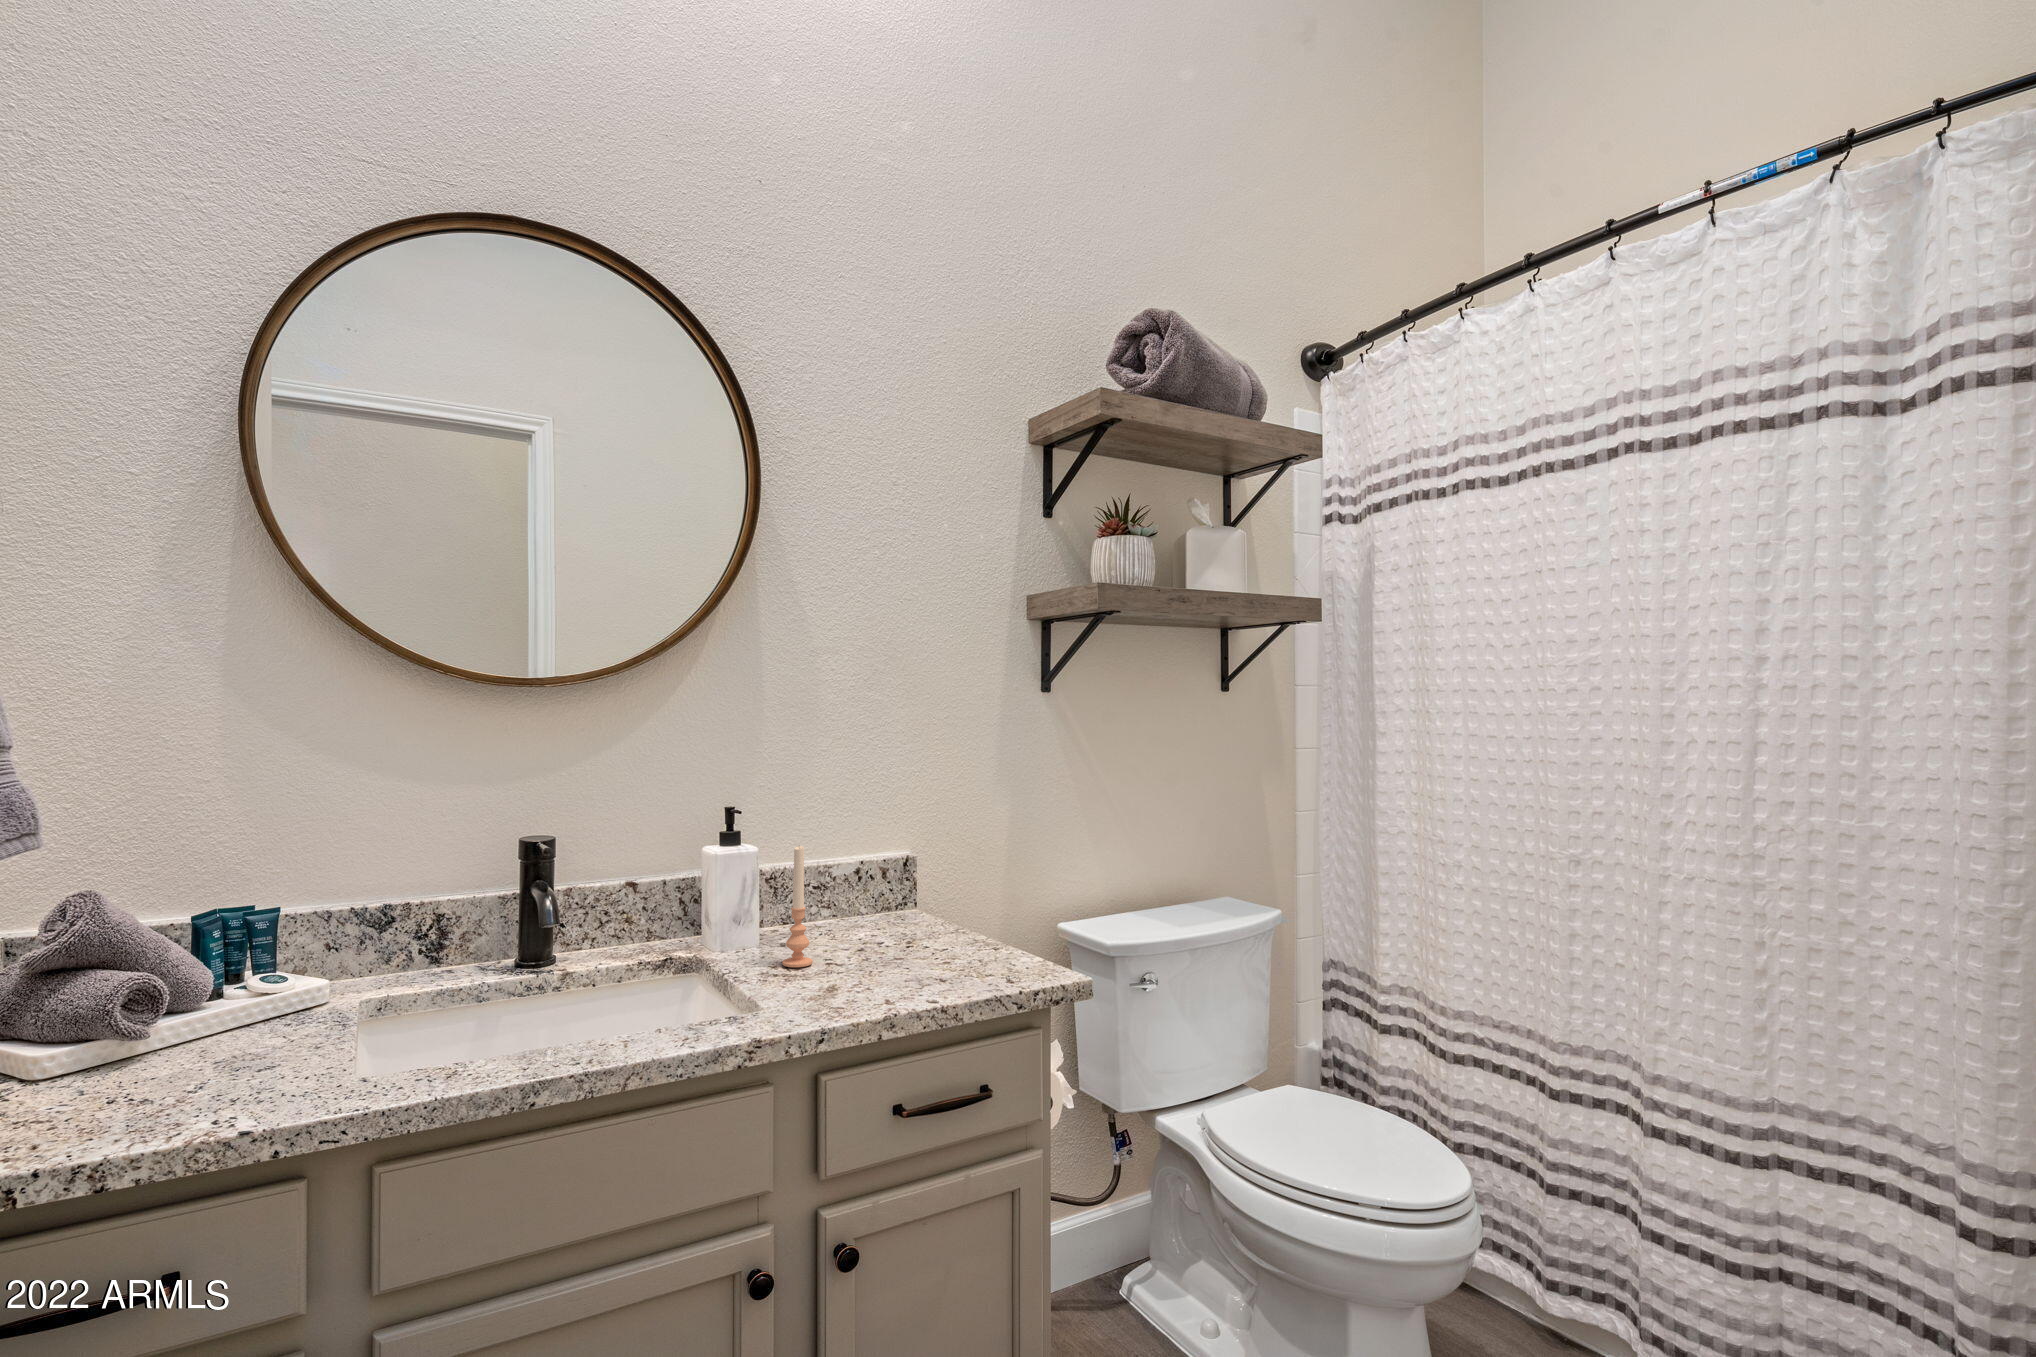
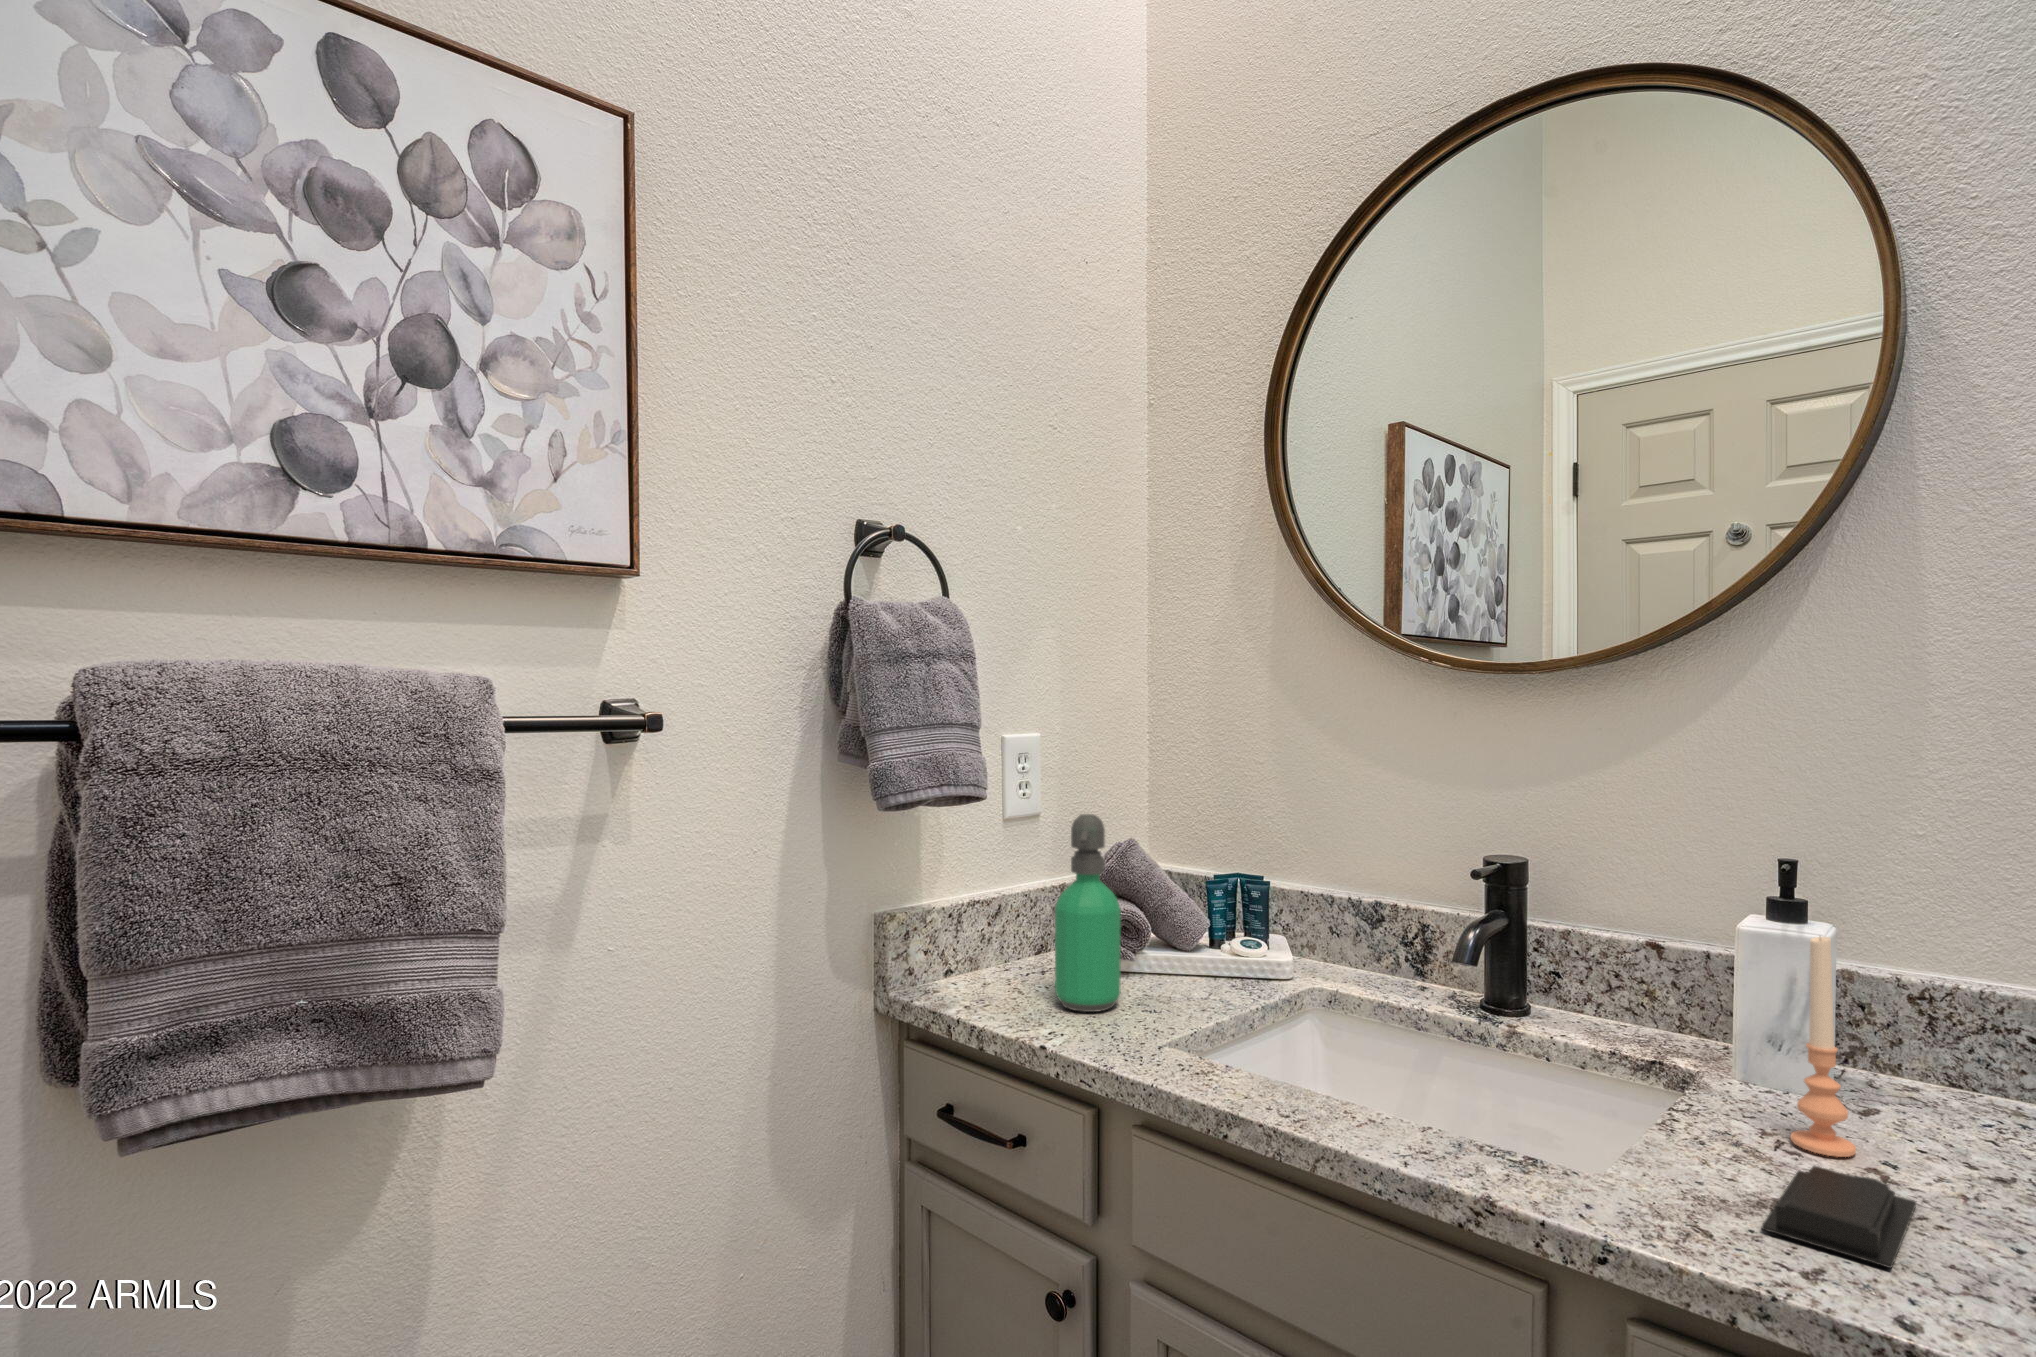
soap dispenser: none [122,857,227,1104] -> present [1055,814,1121,1012]
soap bar: none [814,962,899,998] -> present [1762,1166,1916,1268]

